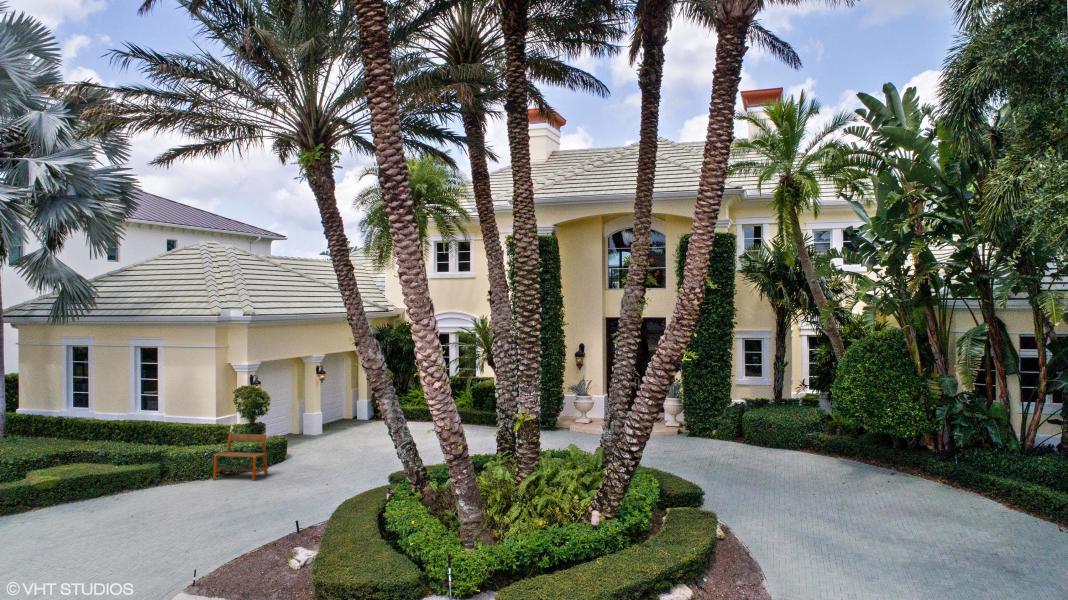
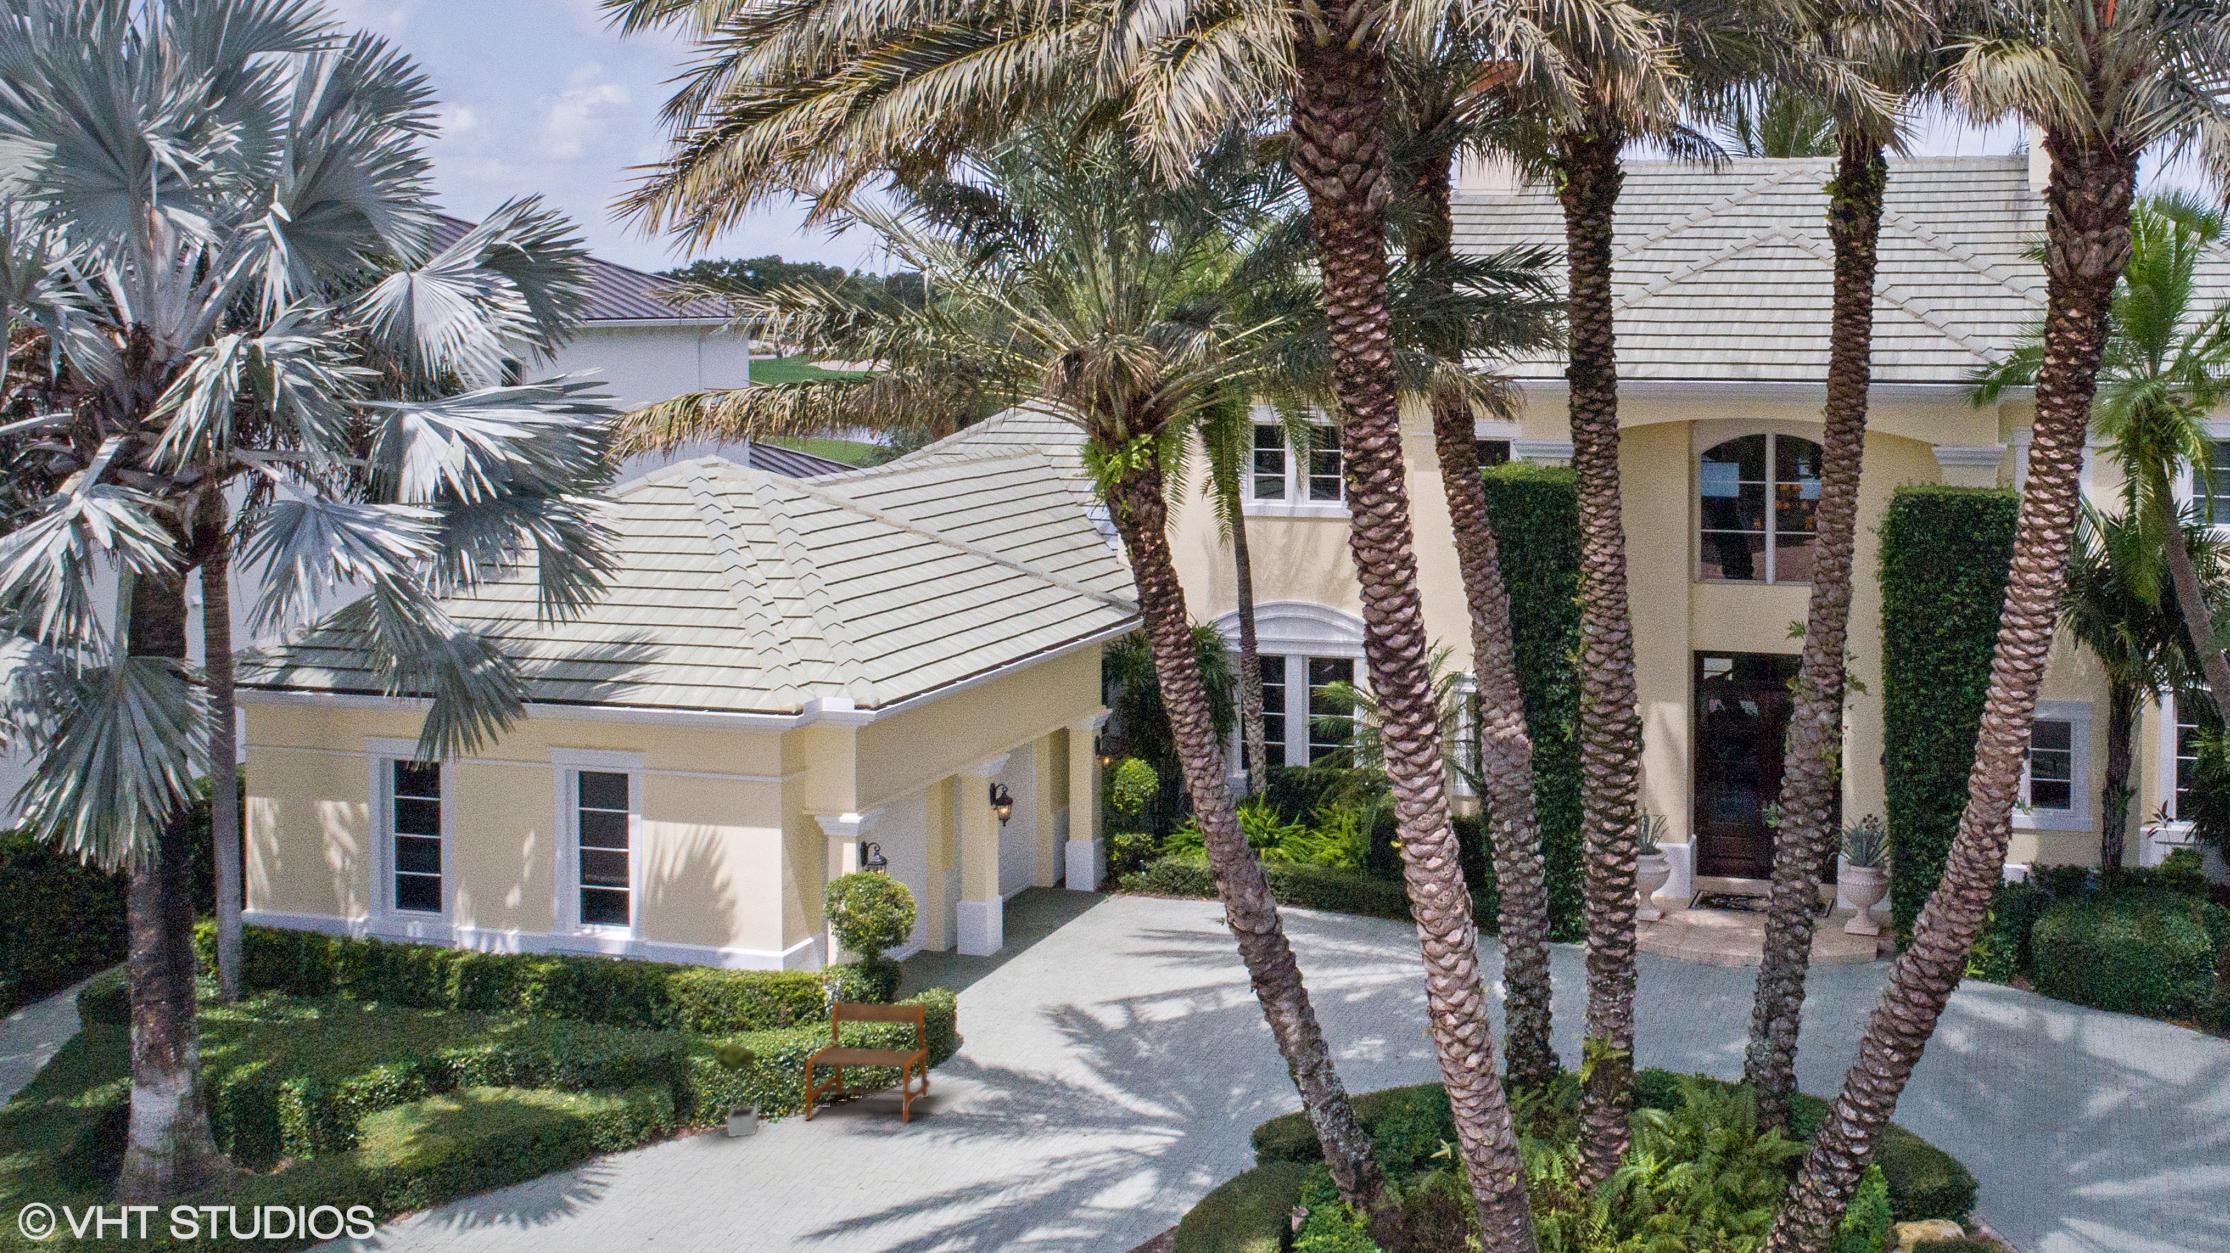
potted tree: none [175,445,194,484] -> present [715,1044,758,1137]

